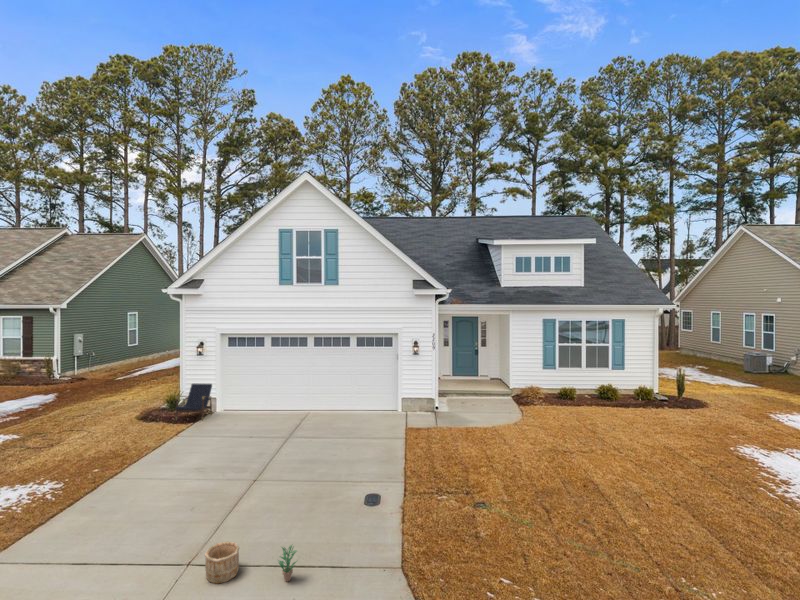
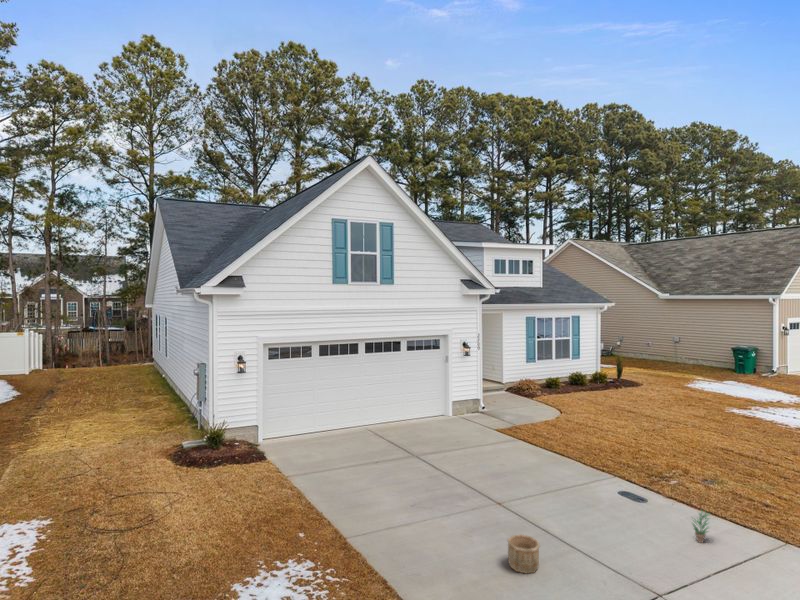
lounge chair: present [176,384,212,420] -> none [226,408,265,459]
wooden bucket: present [205,541,239,584] -> present [508,534,540,573]

